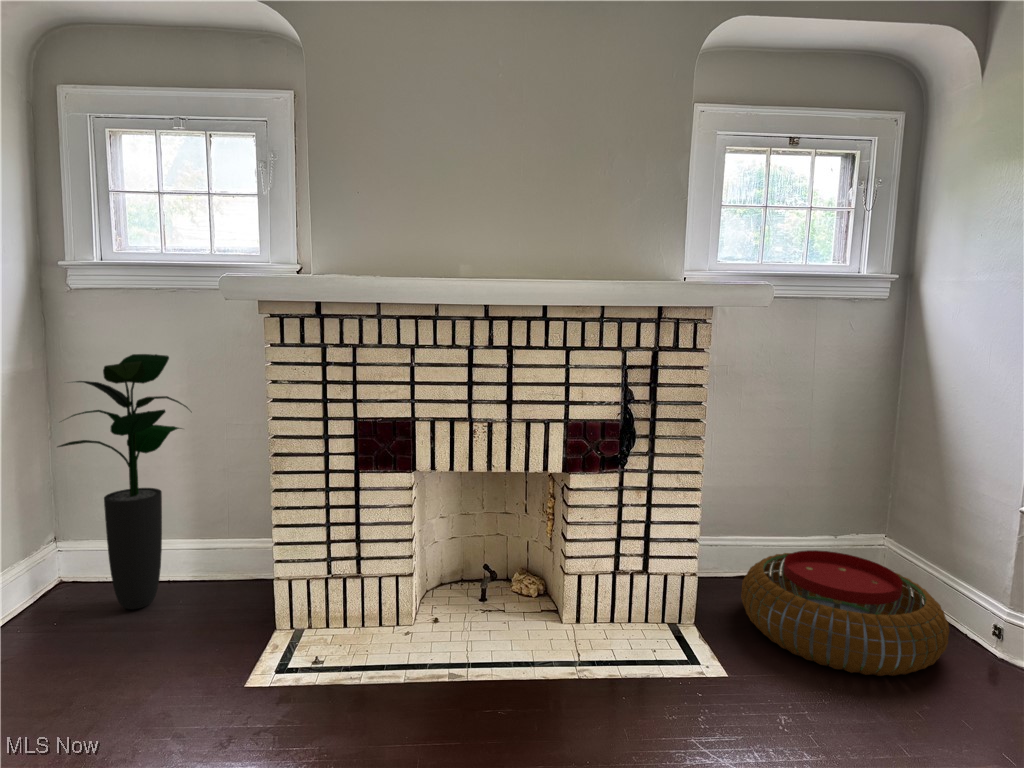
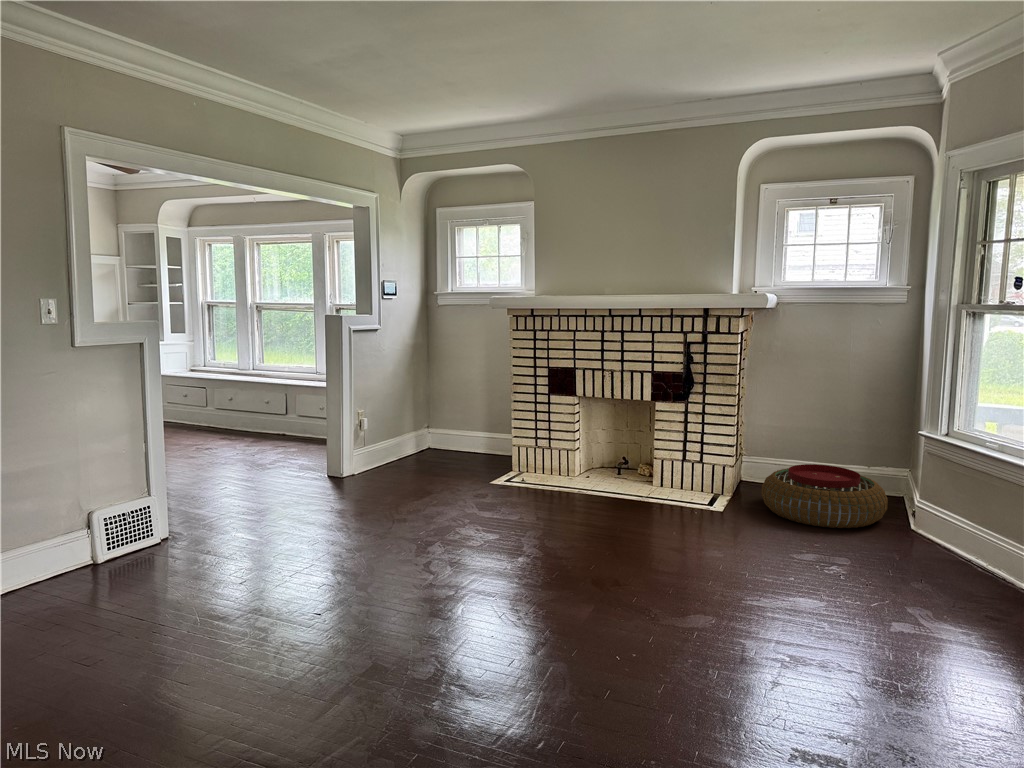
potted plant: present [57,354,188,609] -> none [429,335,485,458]

